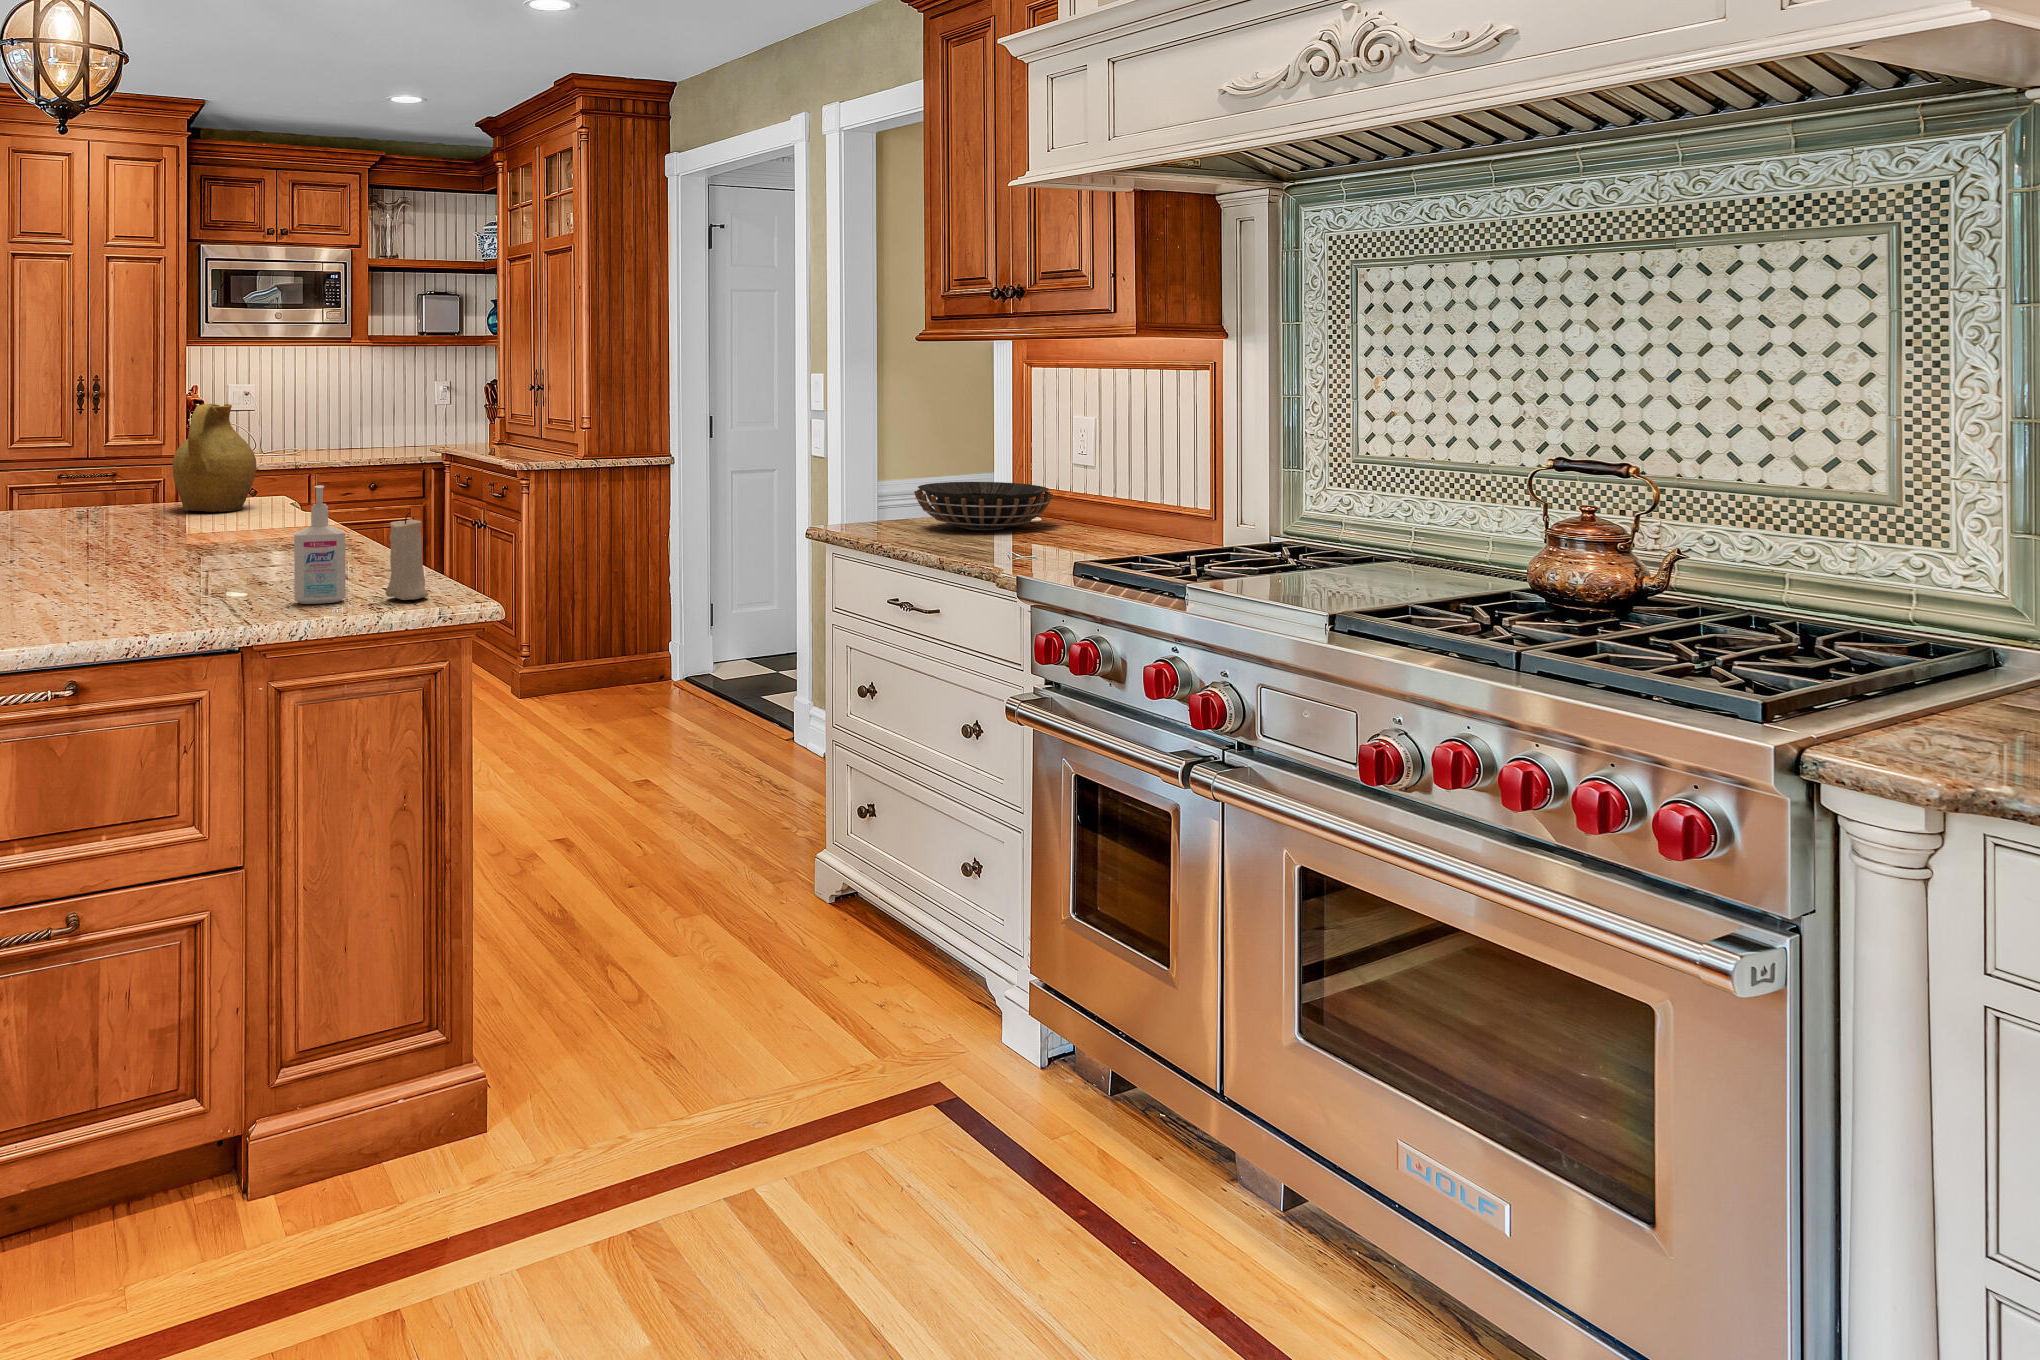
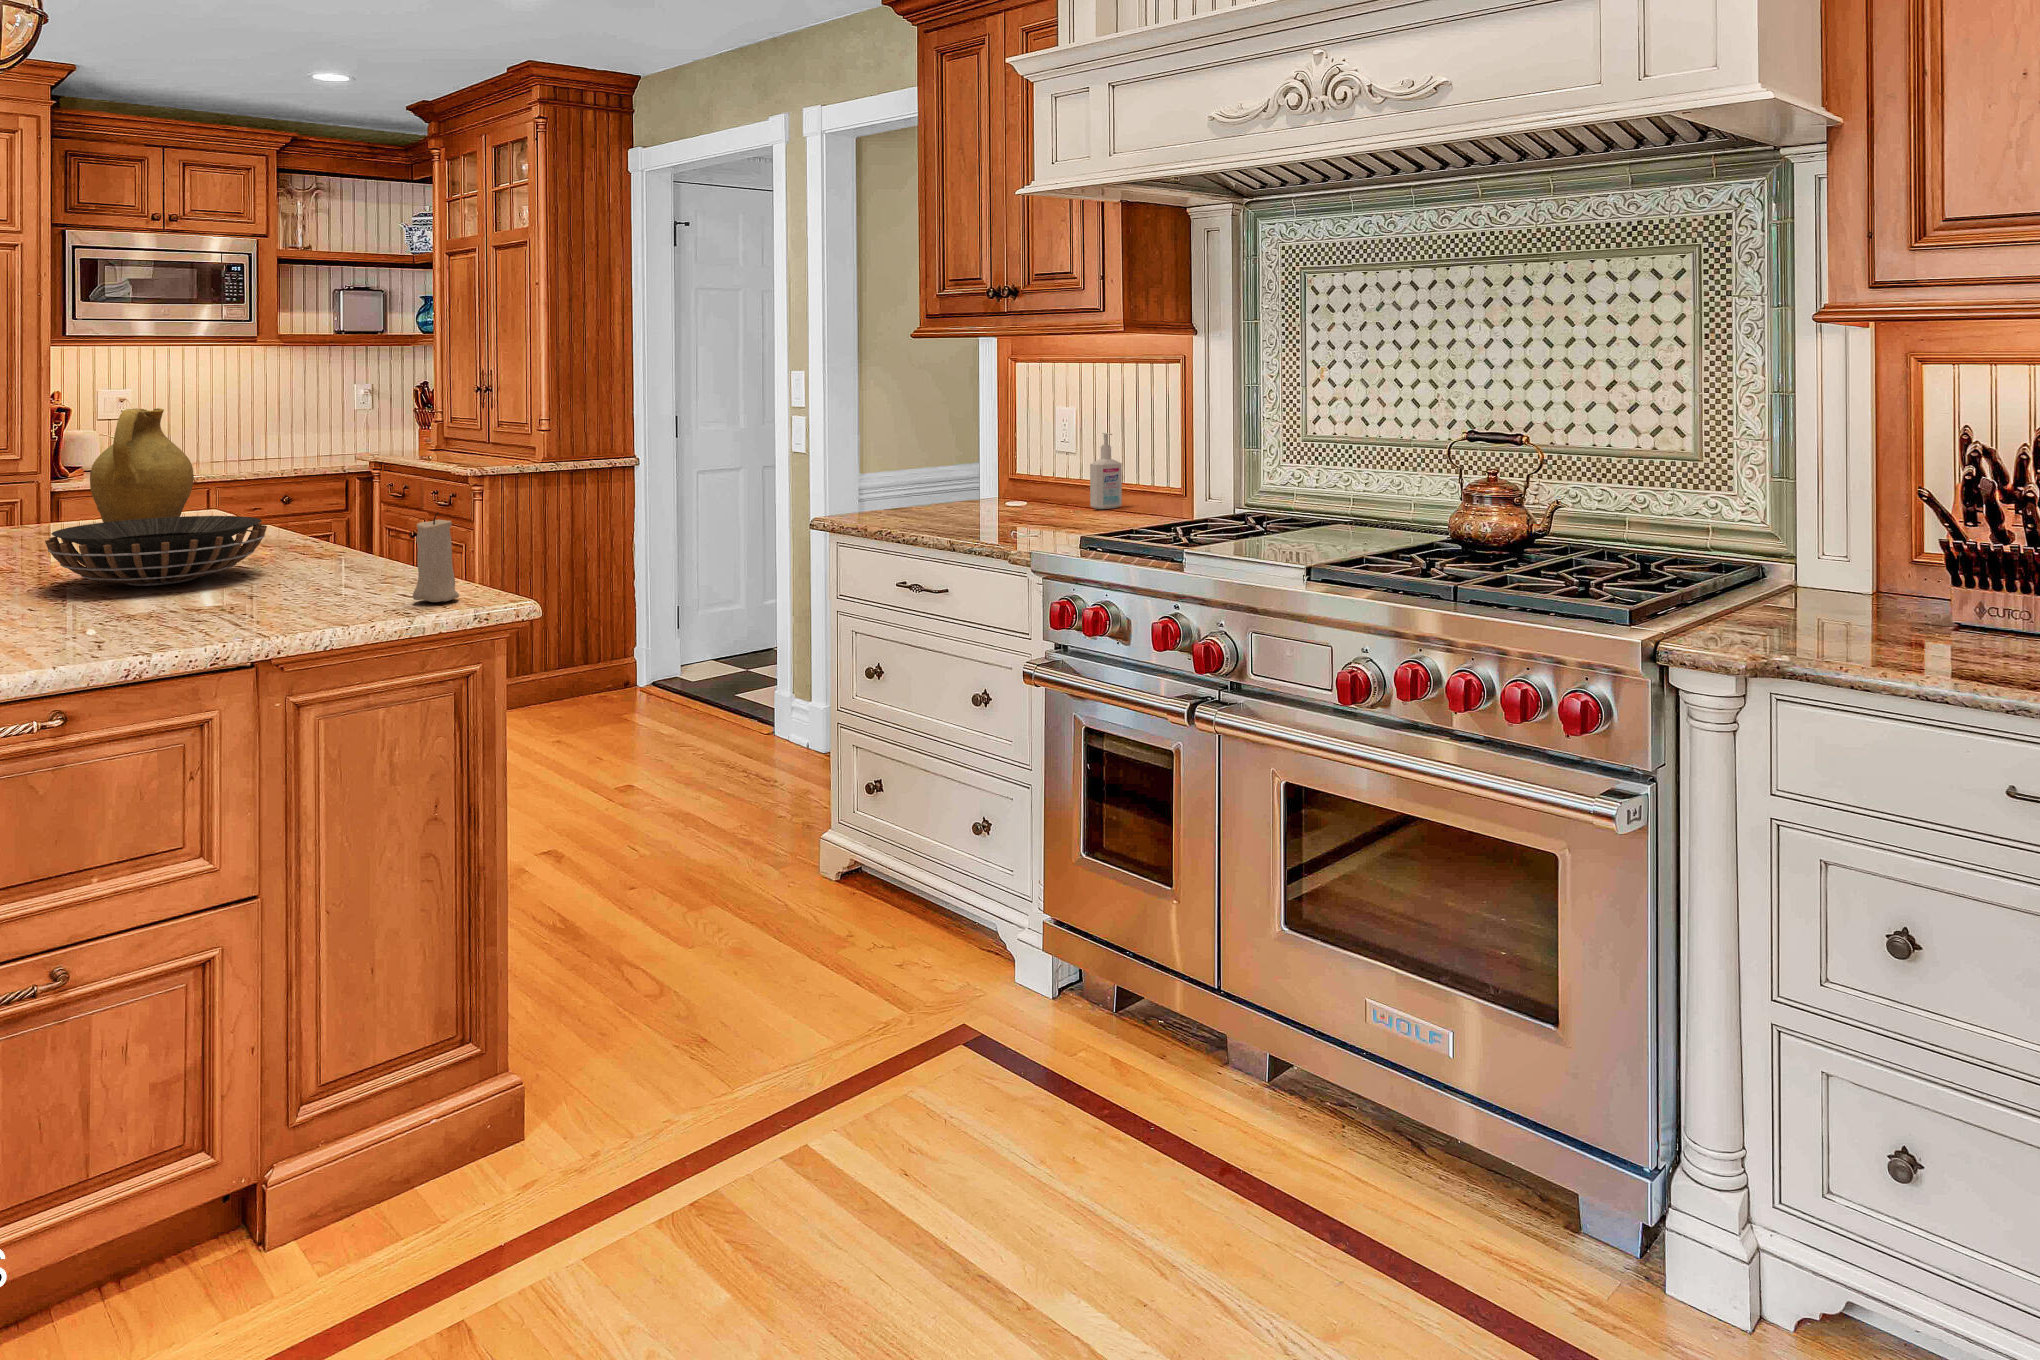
decorative bowl: present [914,482,1053,530] -> present [45,516,267,586]
bottle: present [294,485,346,604] -> present [1090,433,1122,509]

